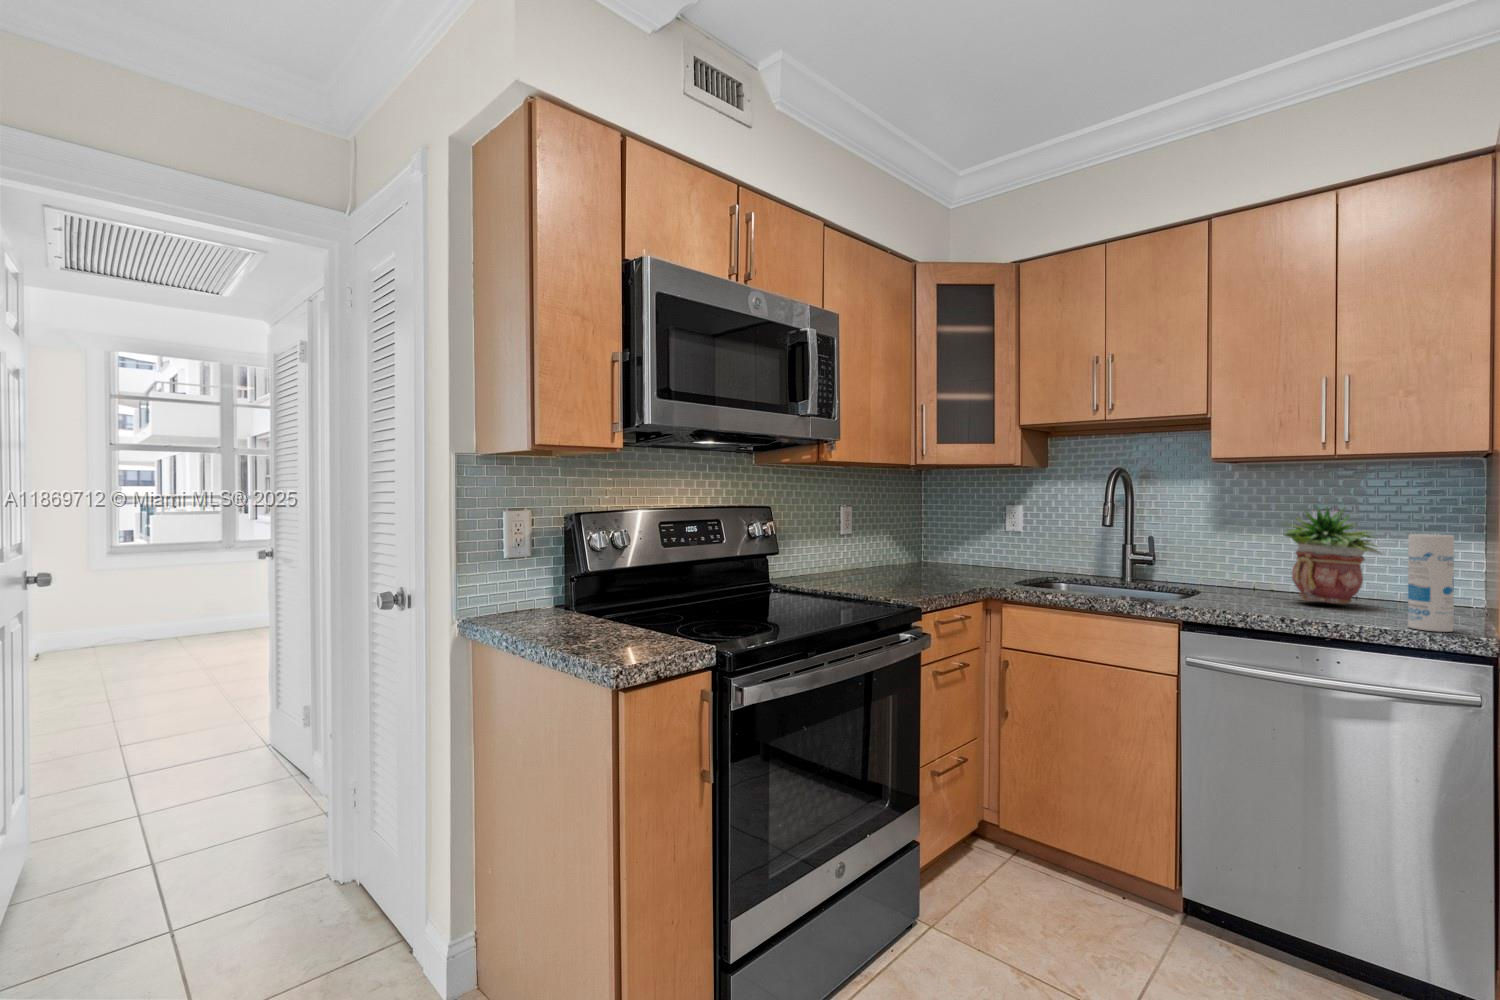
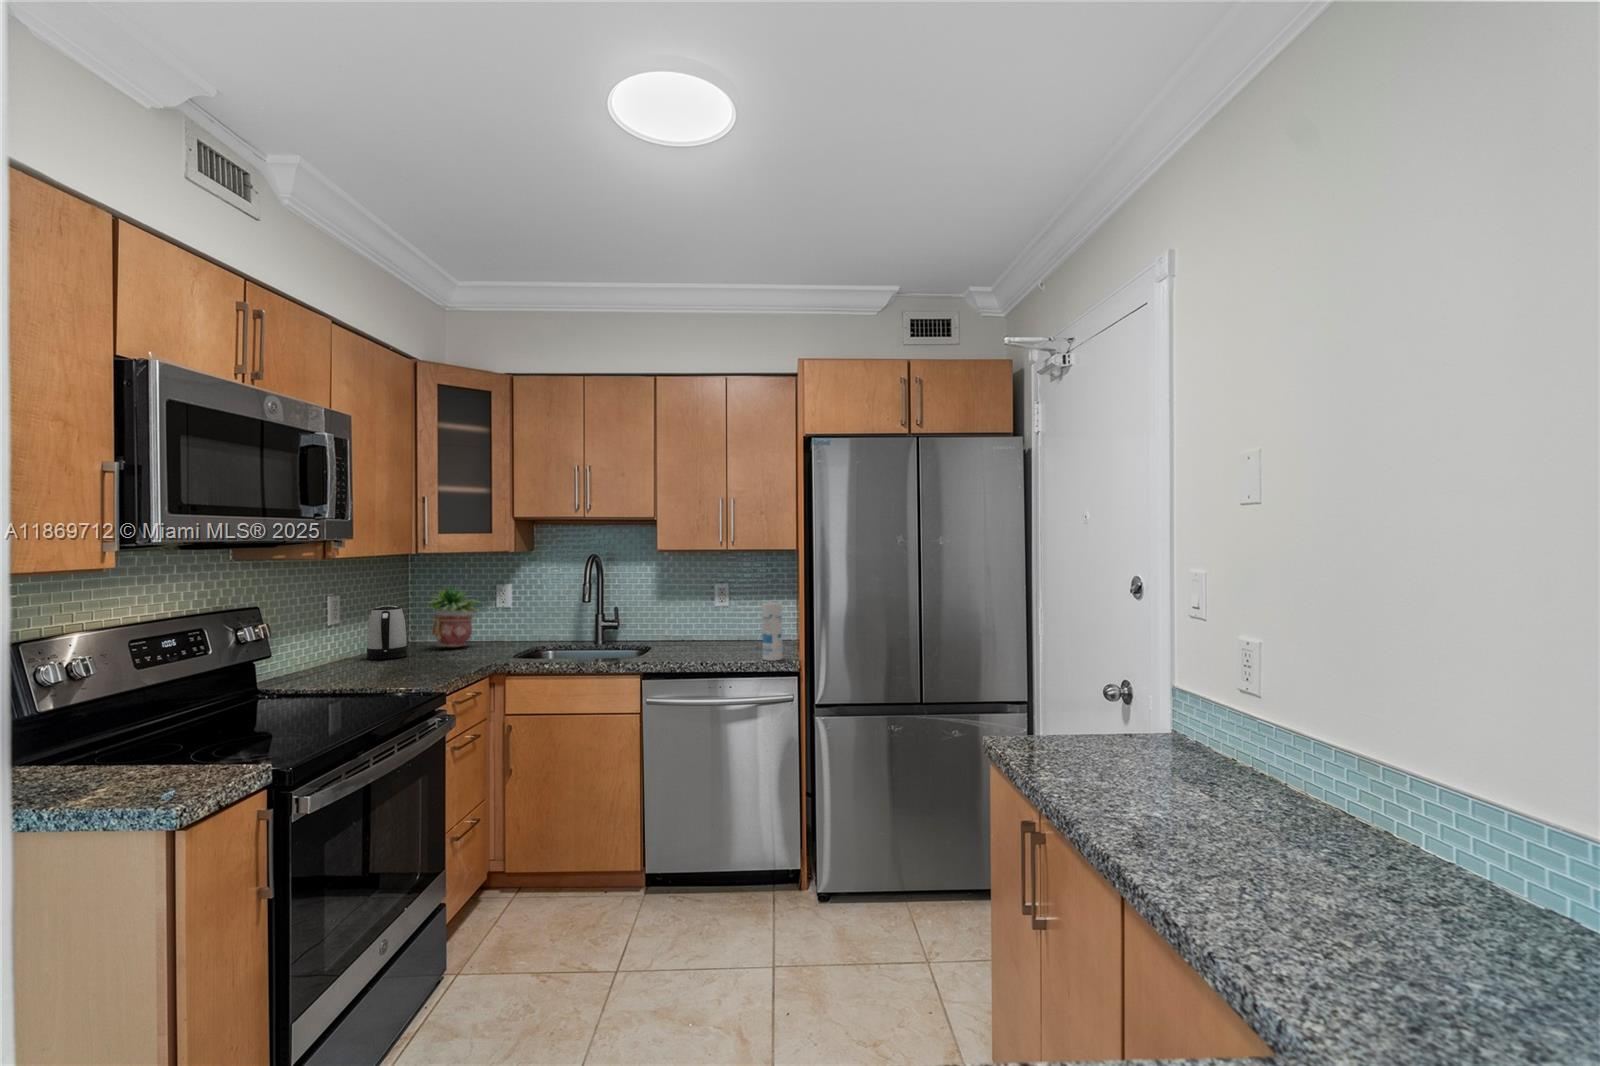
potted plant: present [1284,507,1380,604] -> present [427,586,479,647]
kettle: none [874,519,910,573] -> present [367,606,407,659]

